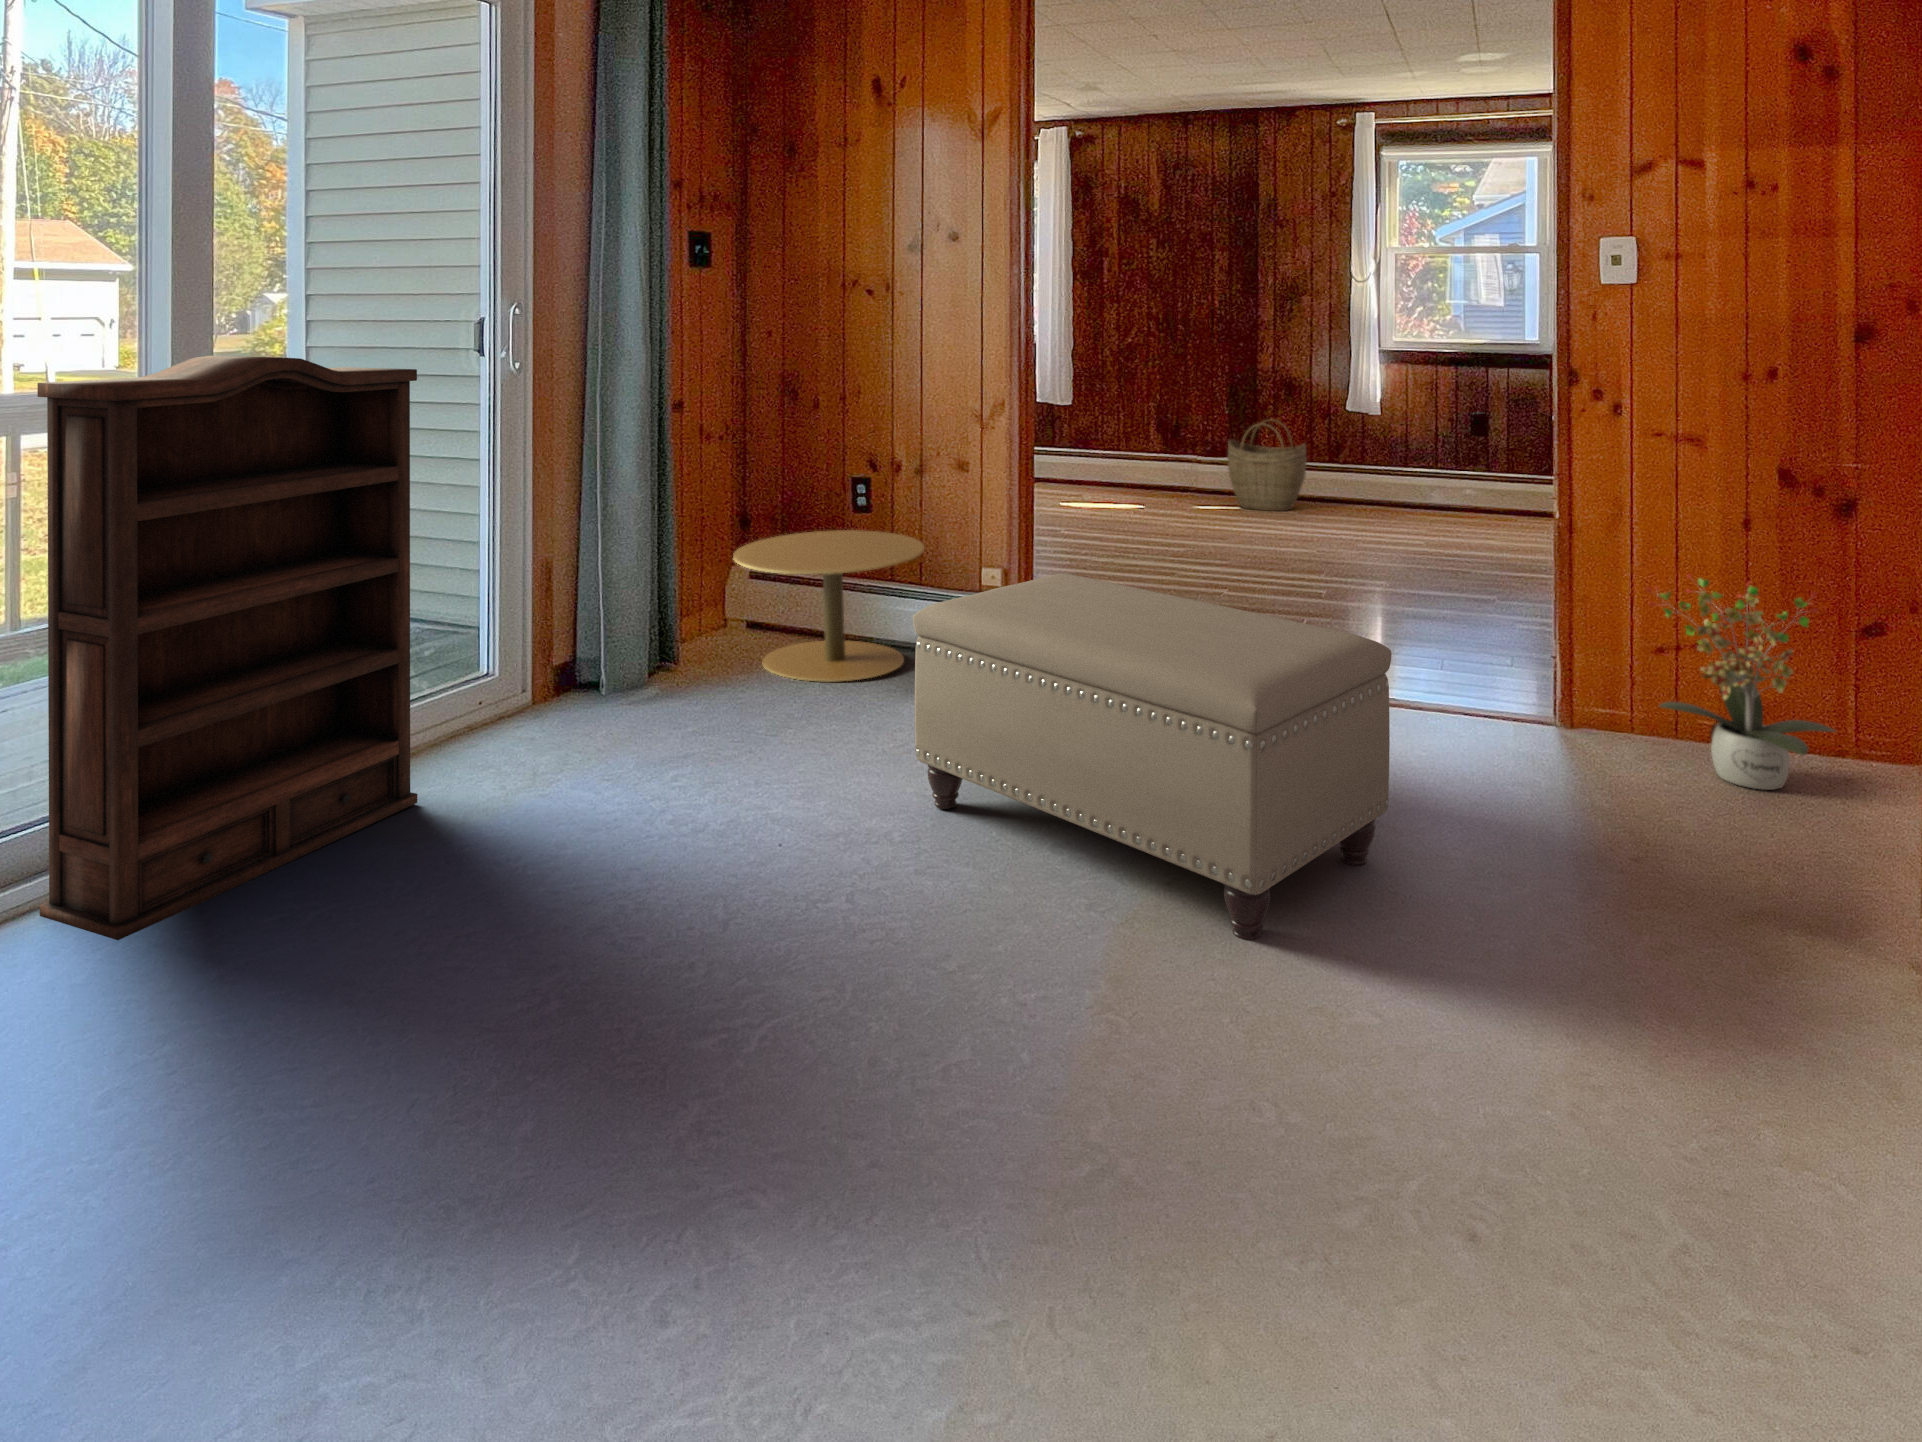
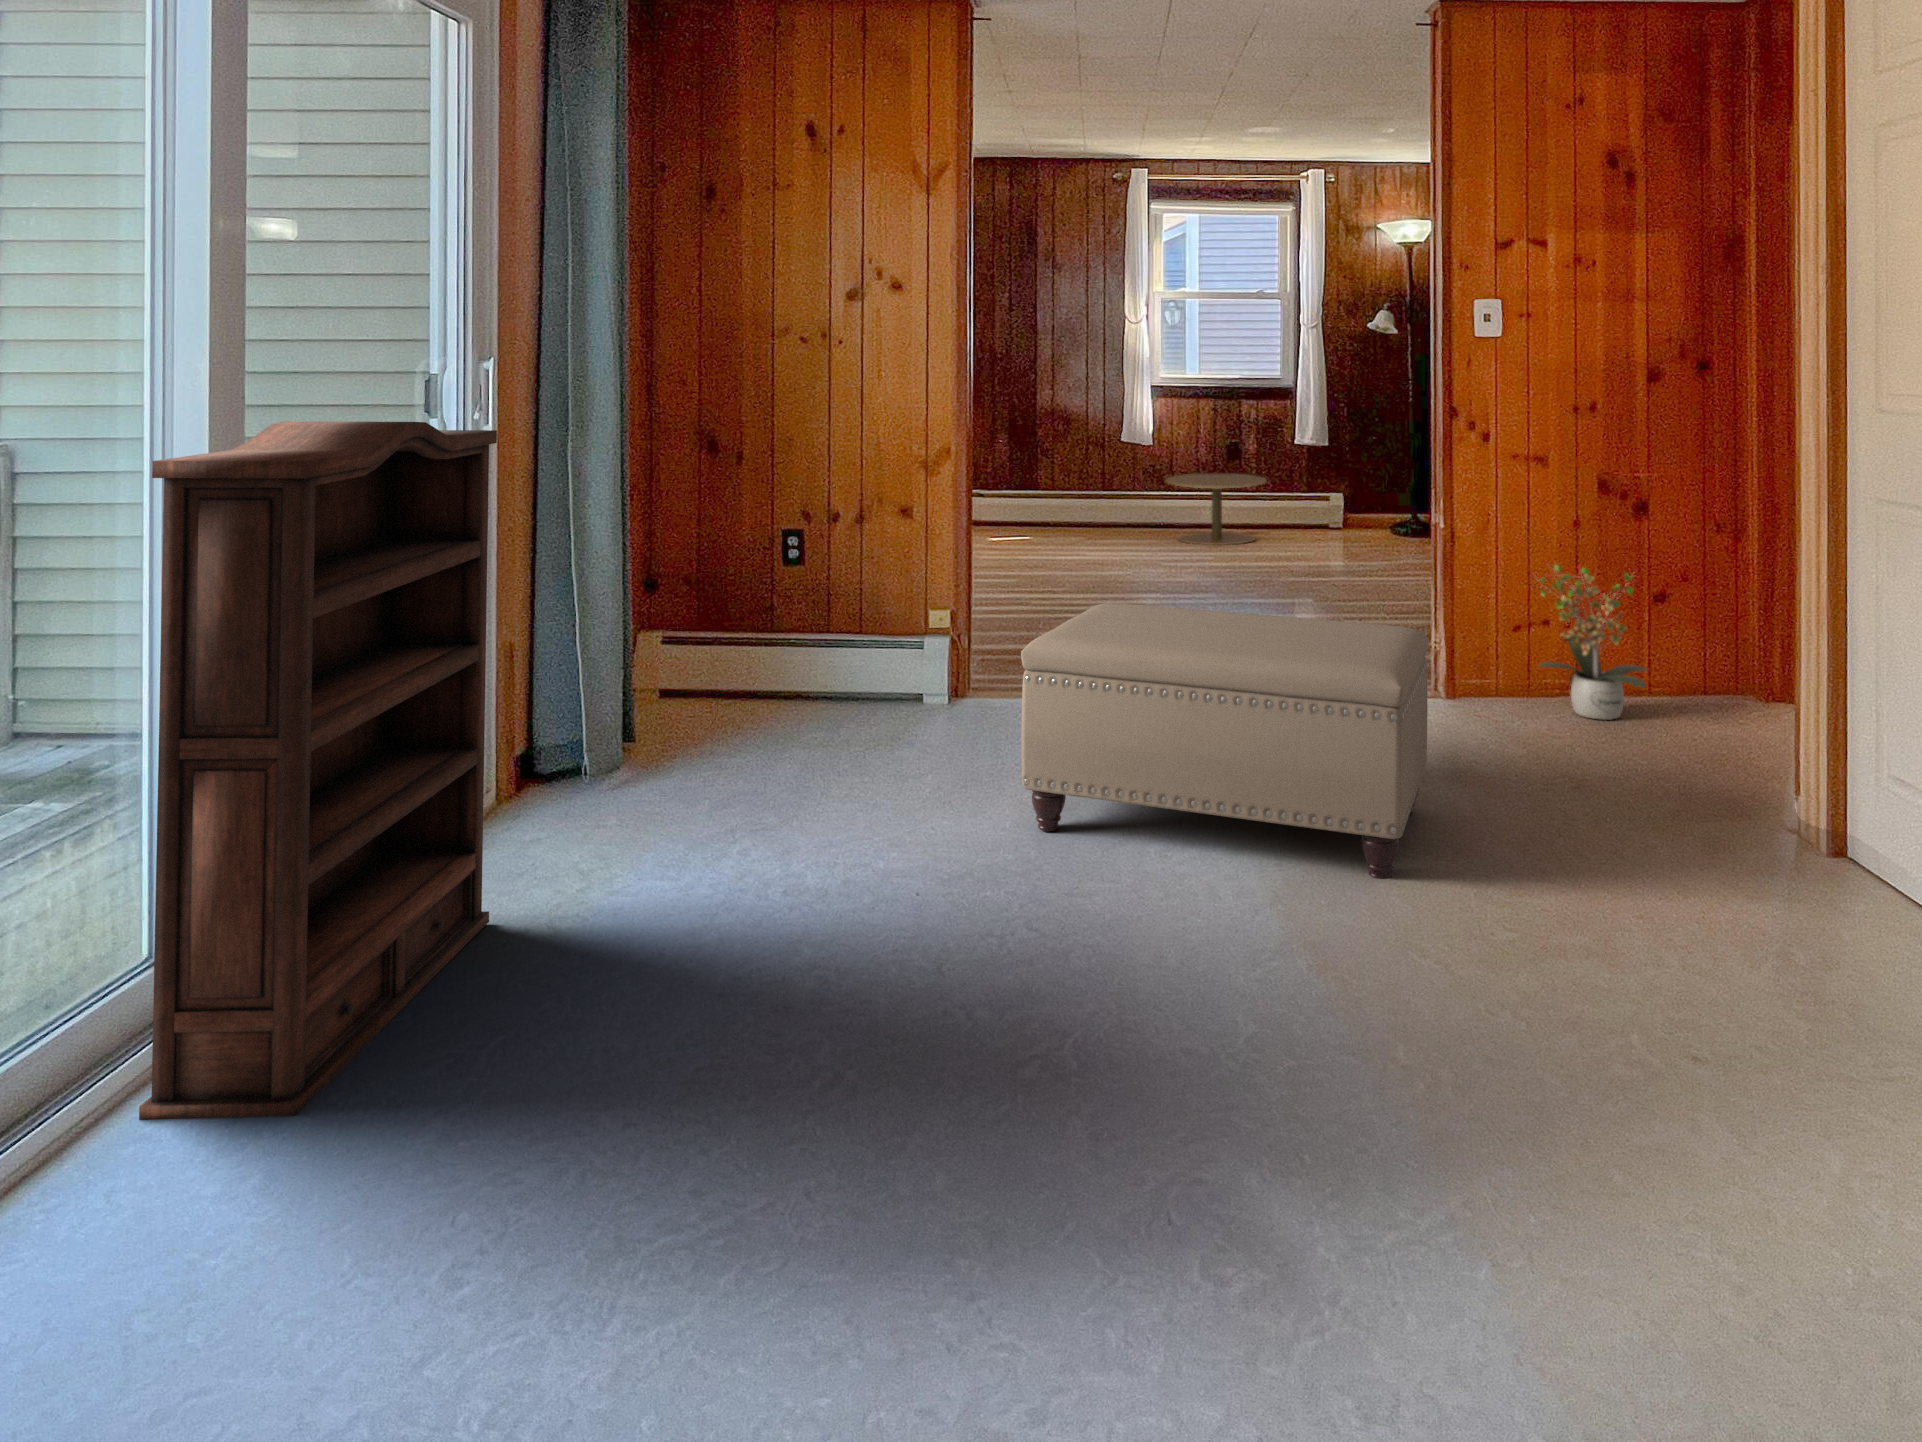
woven basket: present [1228,419,1307,511] -> none [1014,453,1088,543]
side table: present [733,530,924,682] -> present [1166,473,1267,545]

